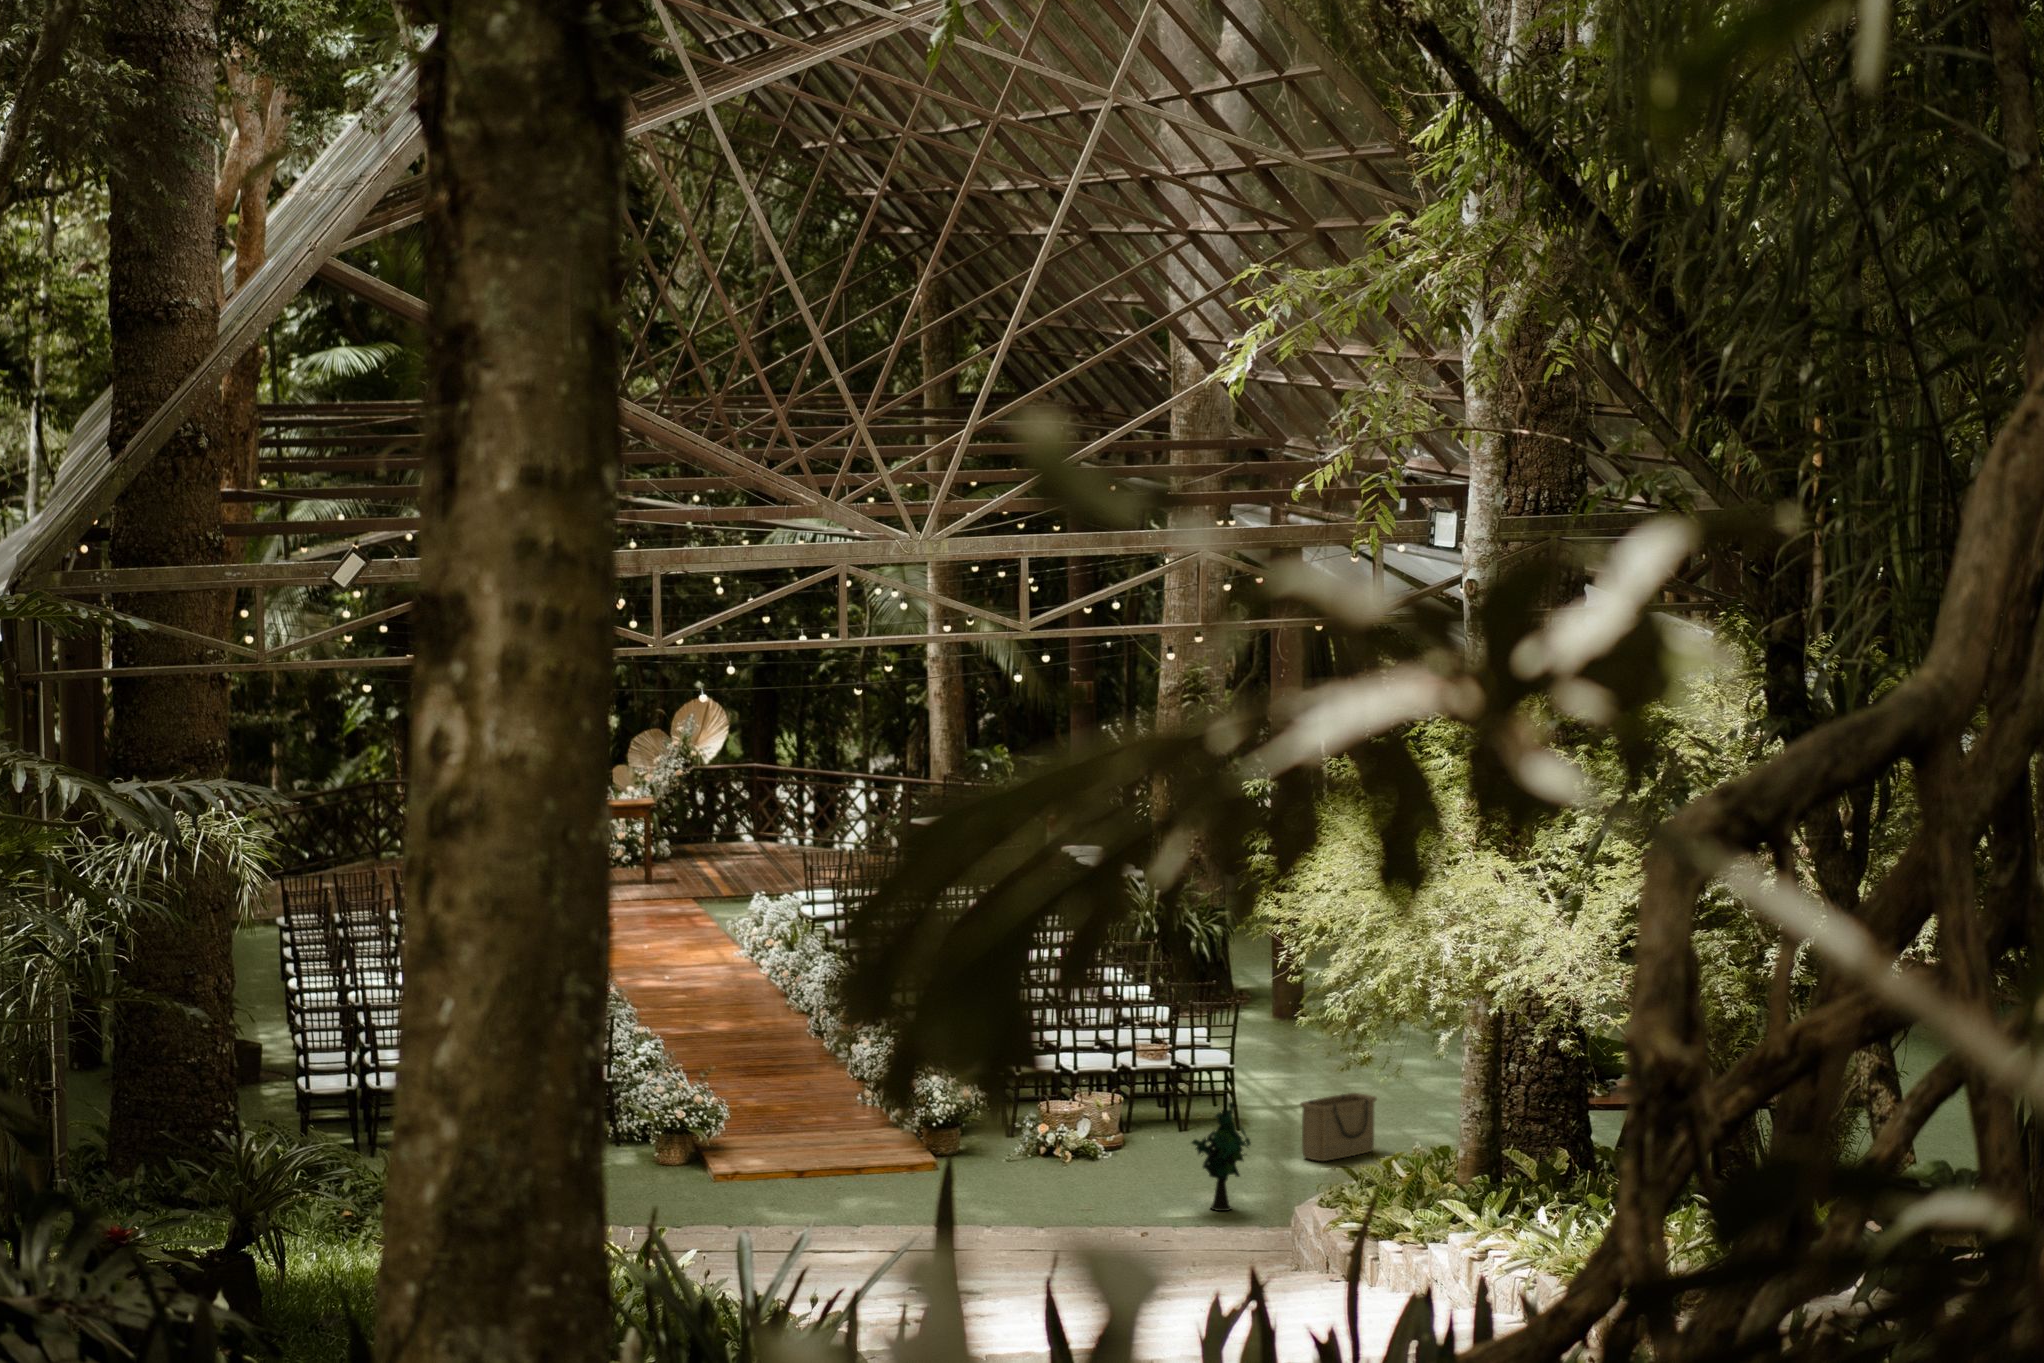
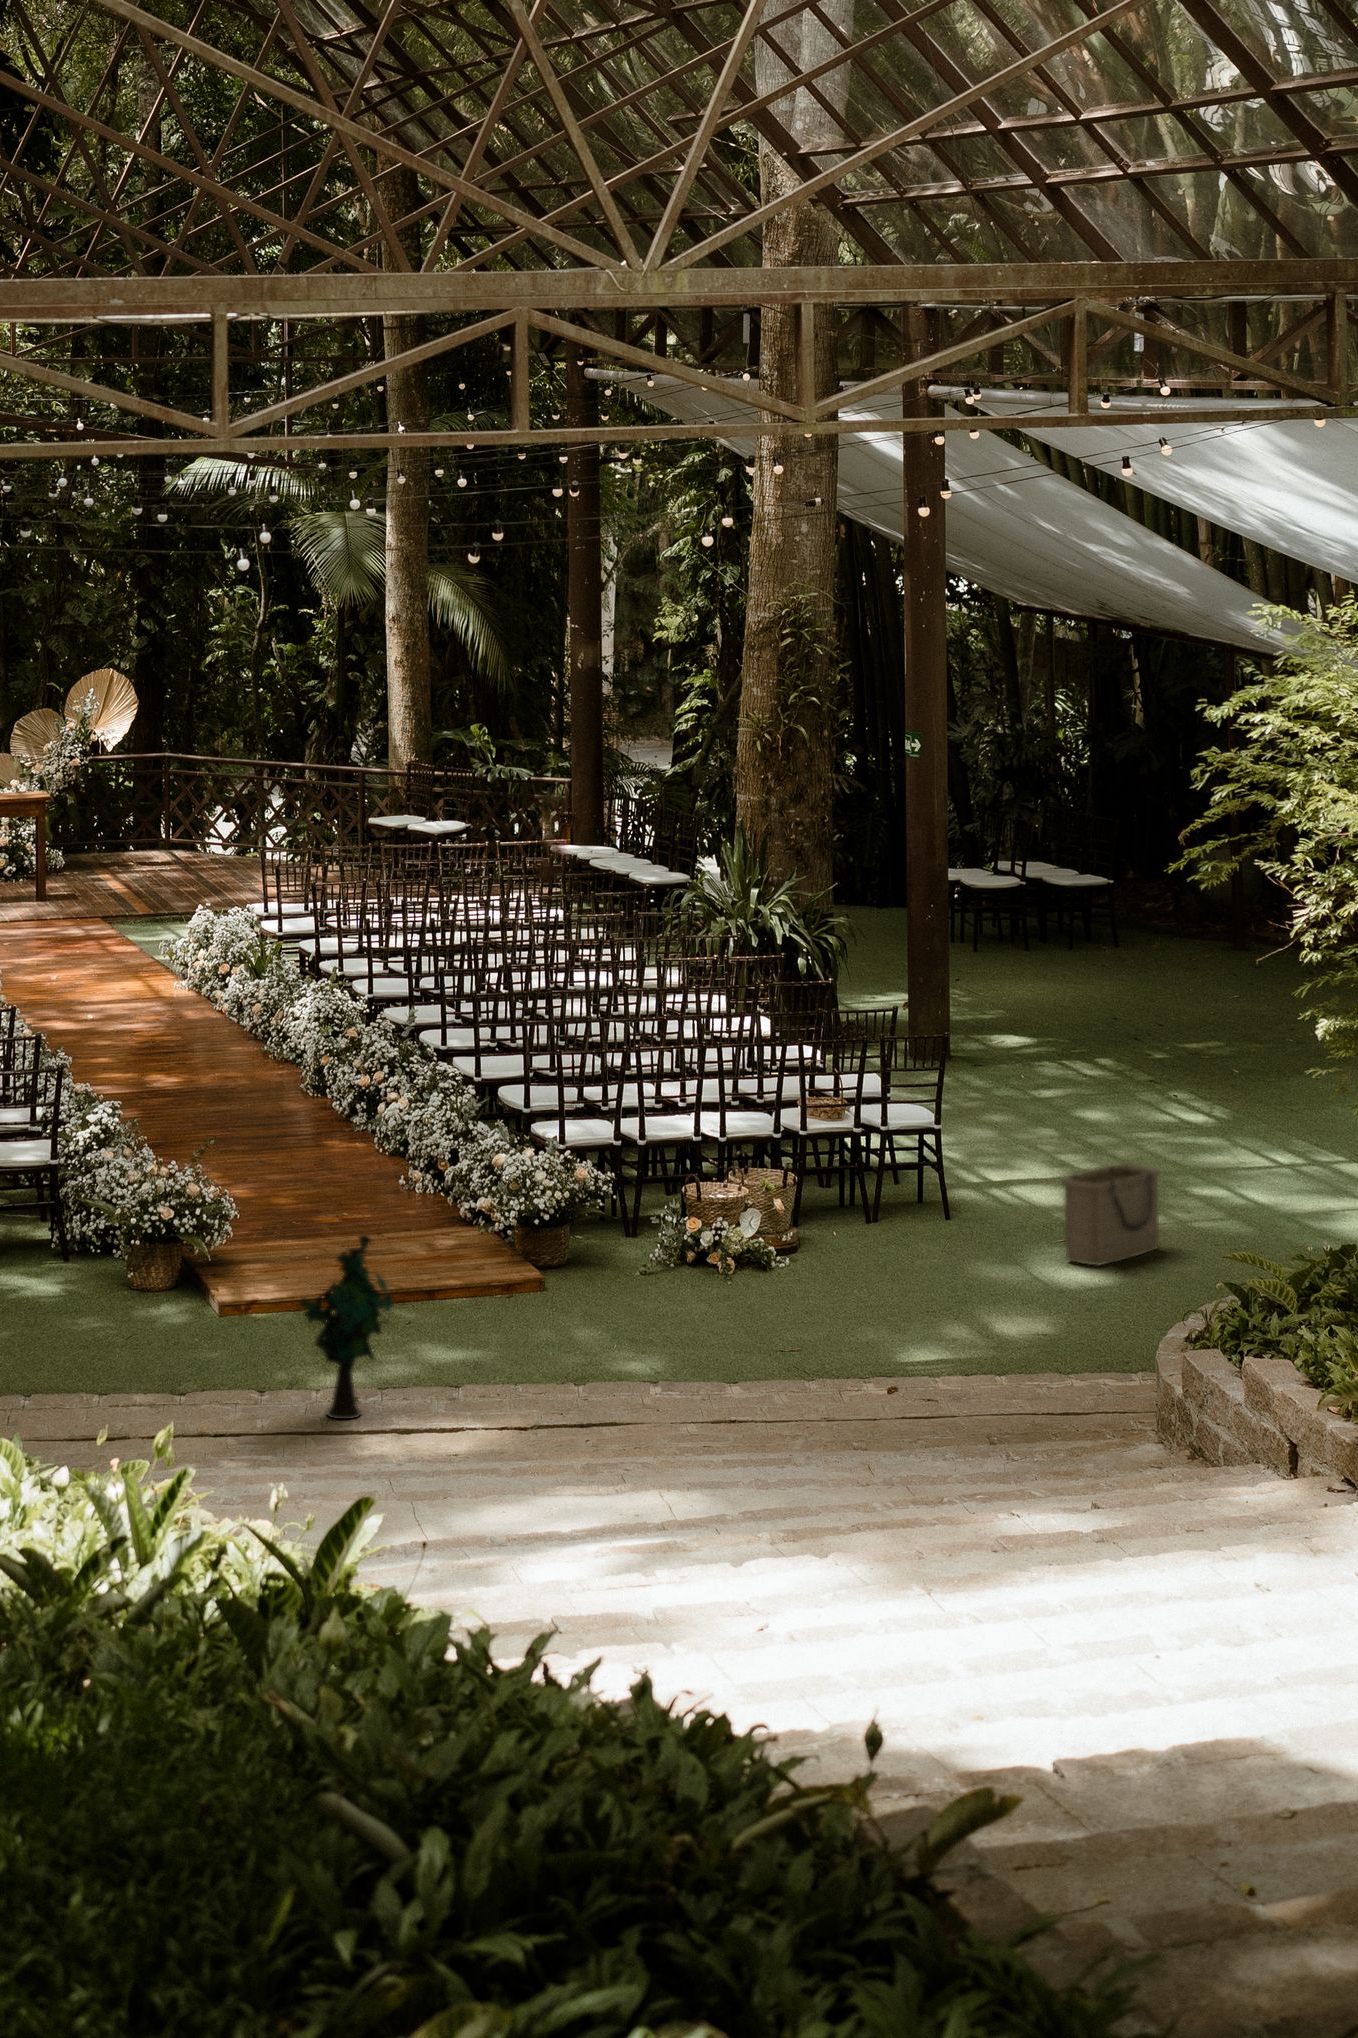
decorative plant: present [1192,1102,1251,1211] -> present [299,1235,393,1419]

